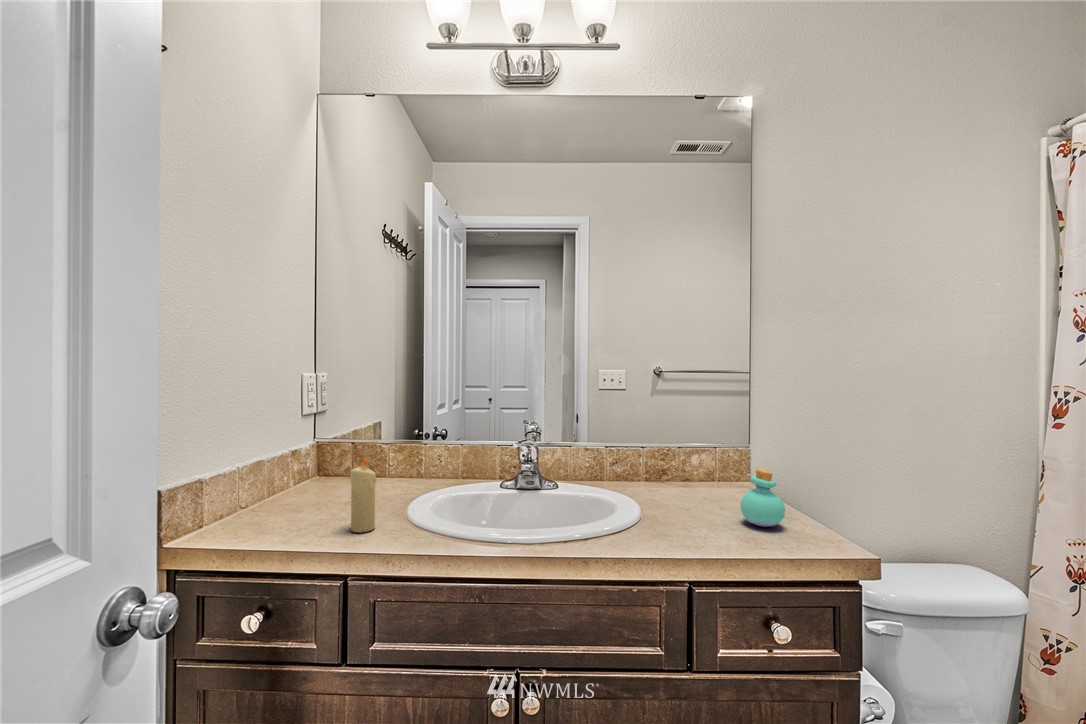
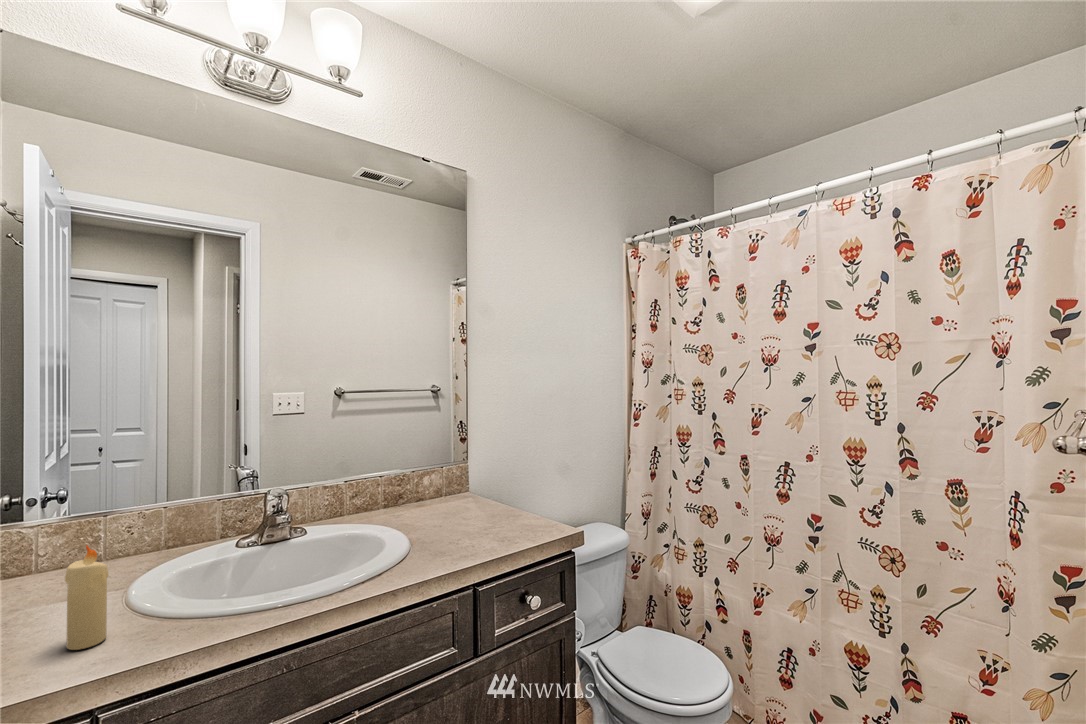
perfume bottle: present [741,469,785,527] -> none [486,481,518,526]

